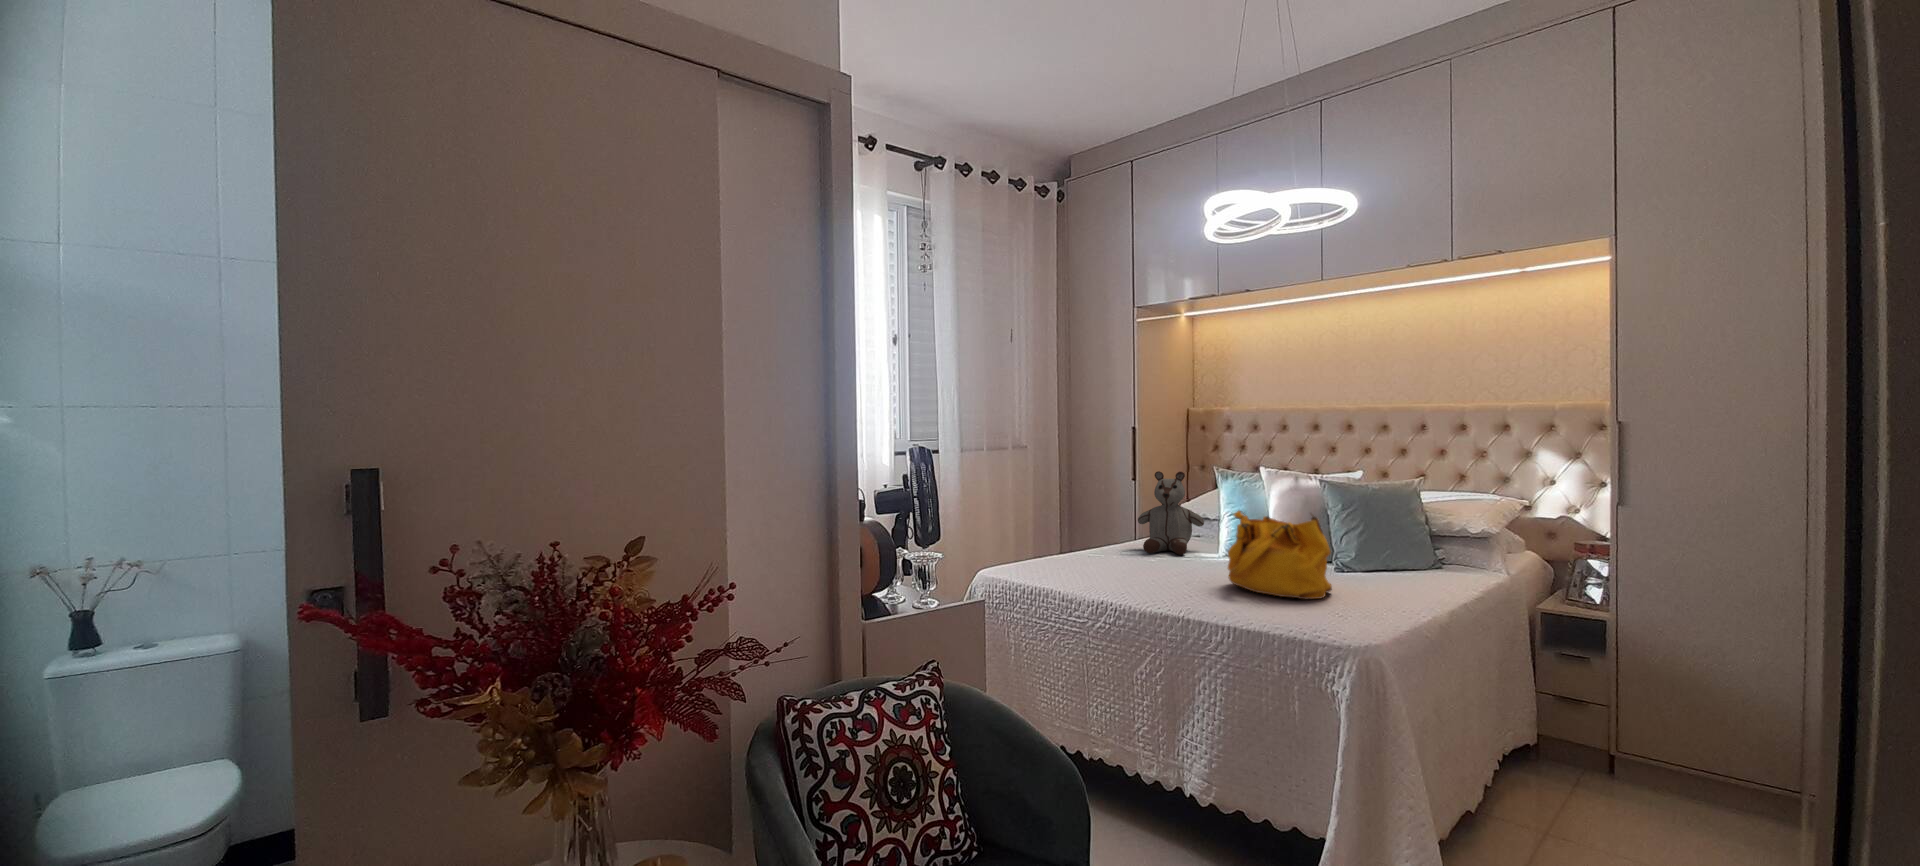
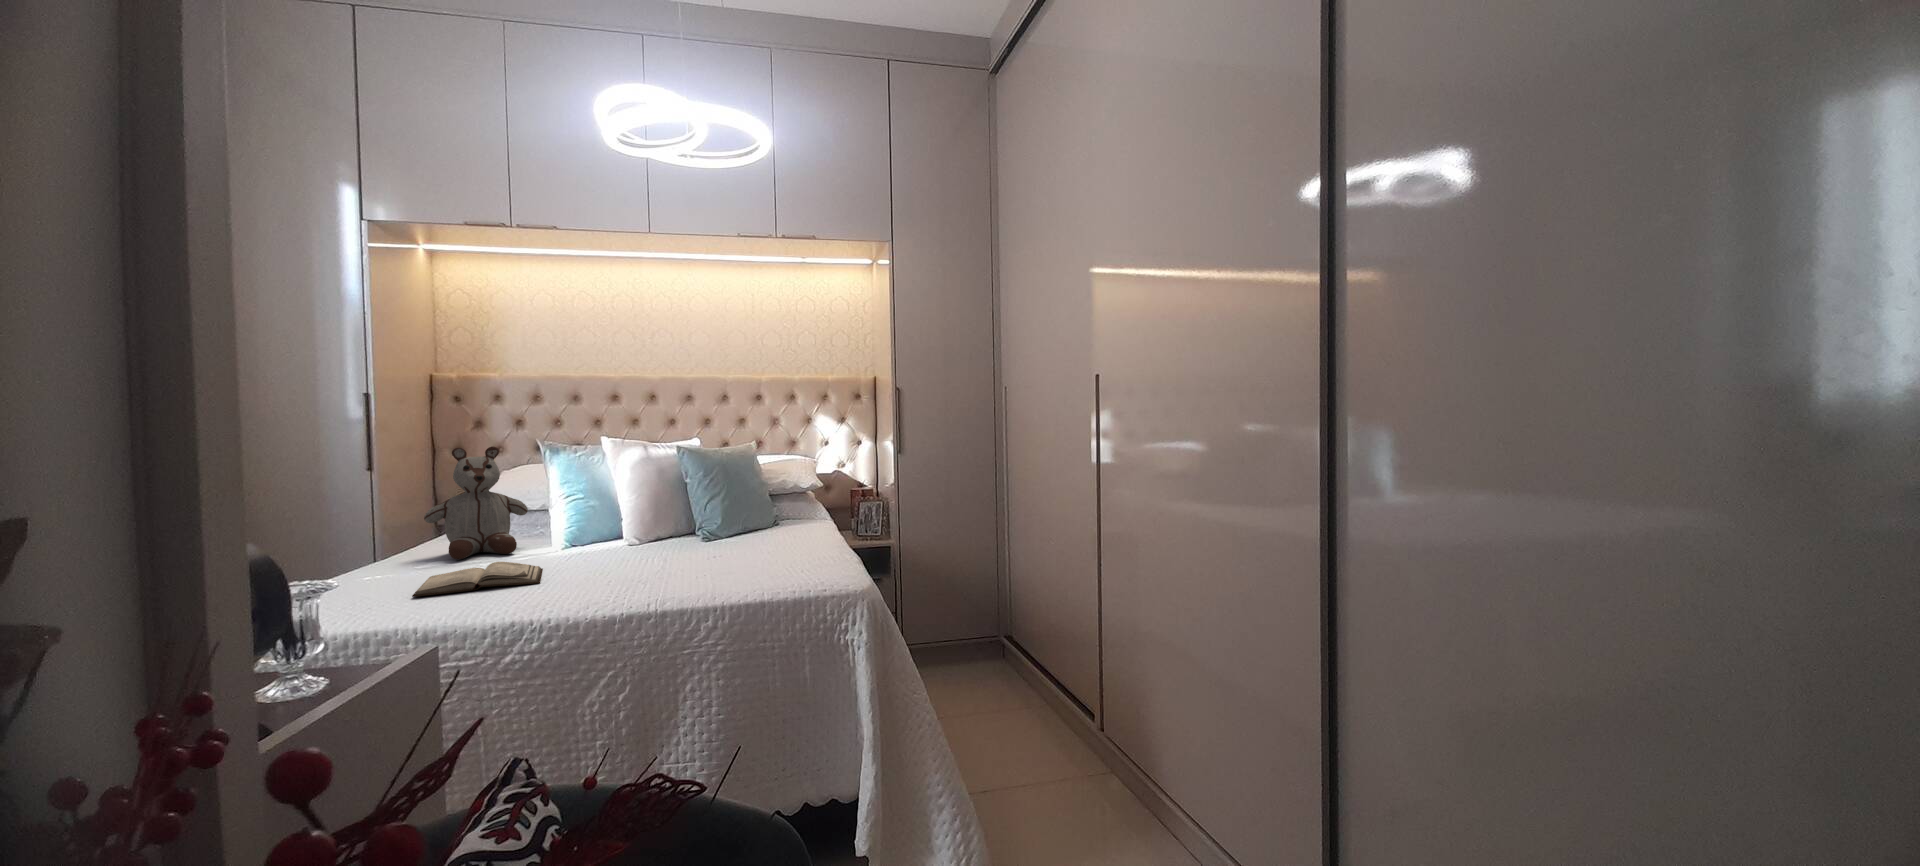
handbag: present [1228,511,1332,599] -> none [637,471,761,569]
diary: none [1088,559,1179,580] -> present [412,562,543,597]

